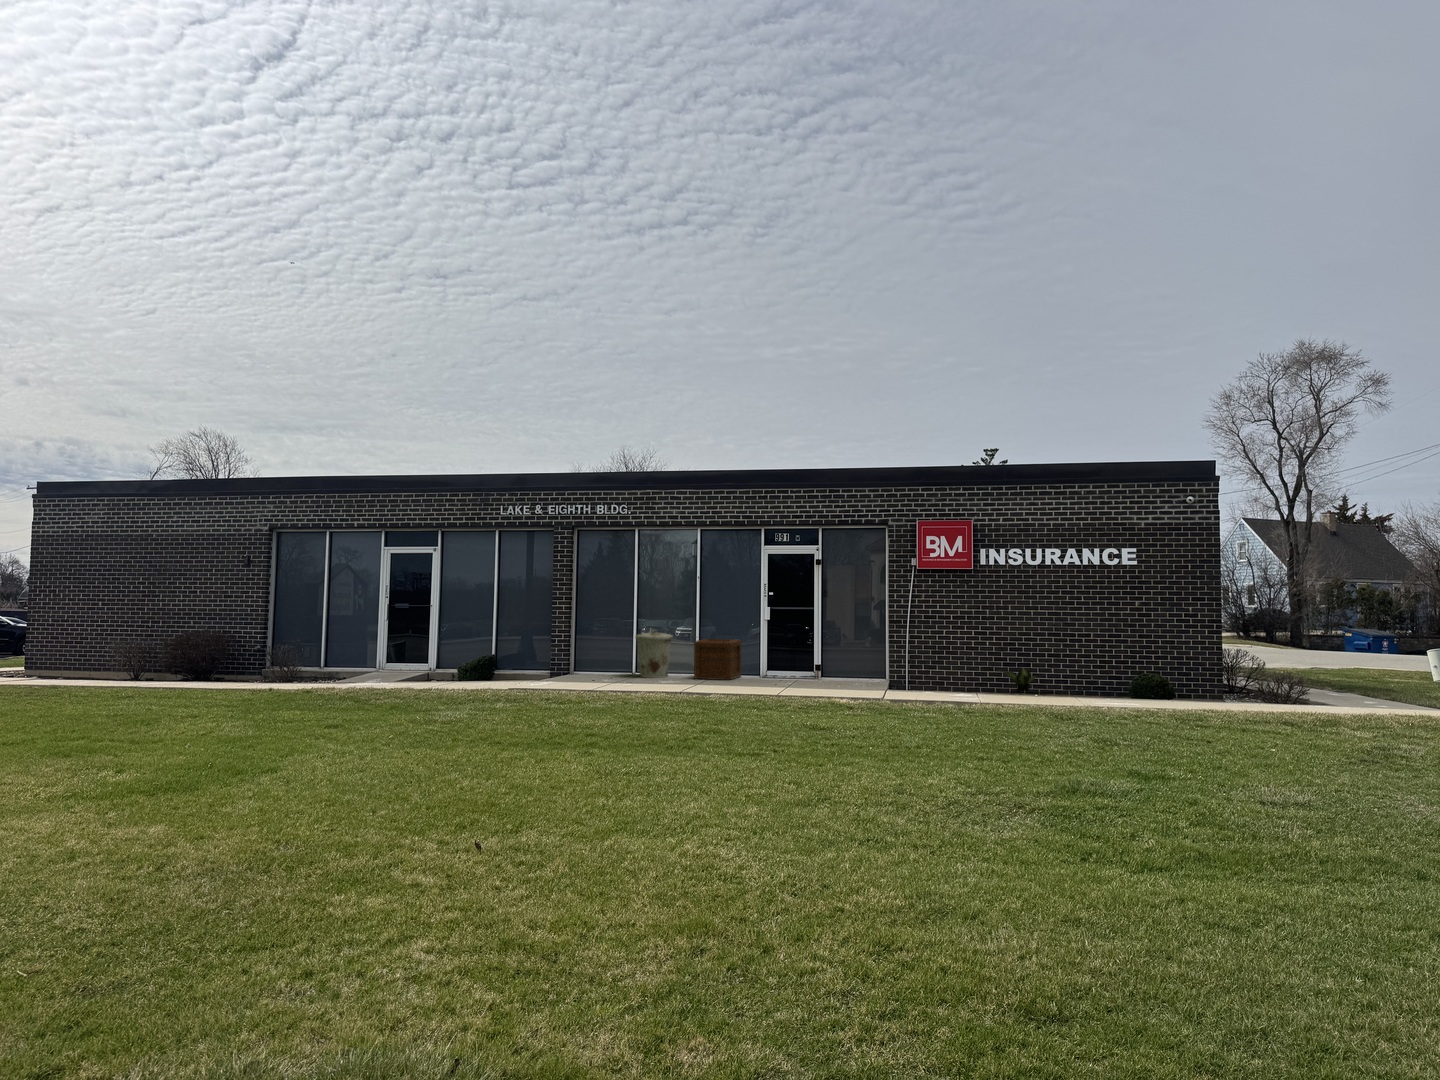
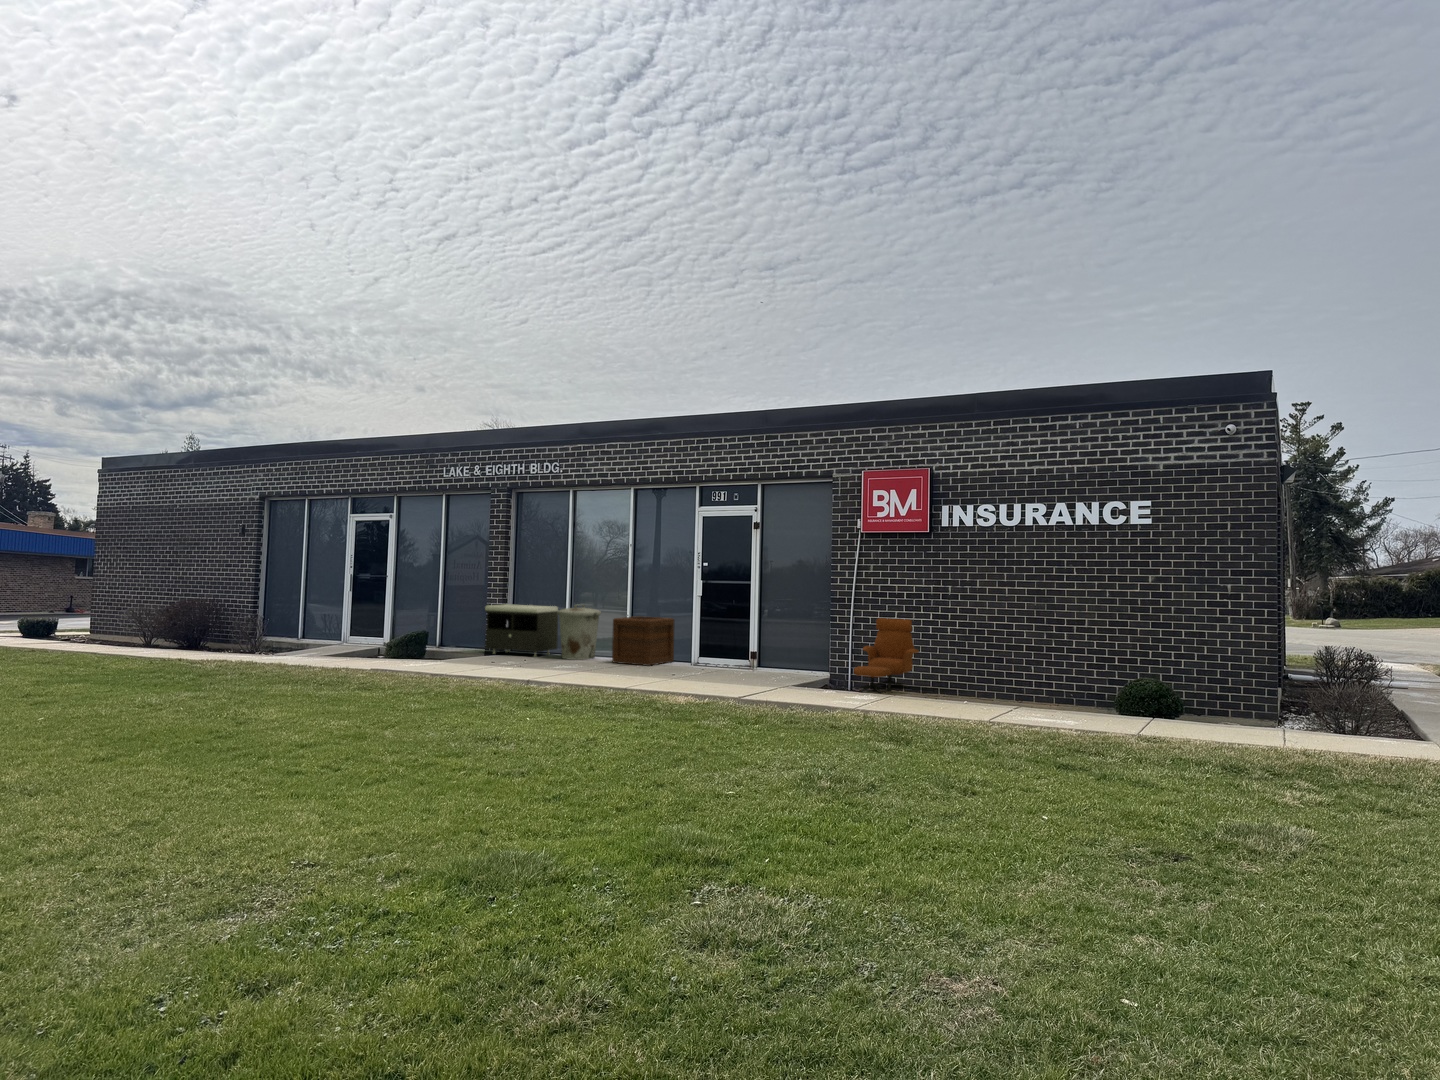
storage bench: none [563,631,626,676] -> present [485,604,558,657]
lounge chair: none [924,636,968,692] -> present [854,618,919,693]
potted plant: present [998,668,1038,691] -> none [947,664,1018,697]

